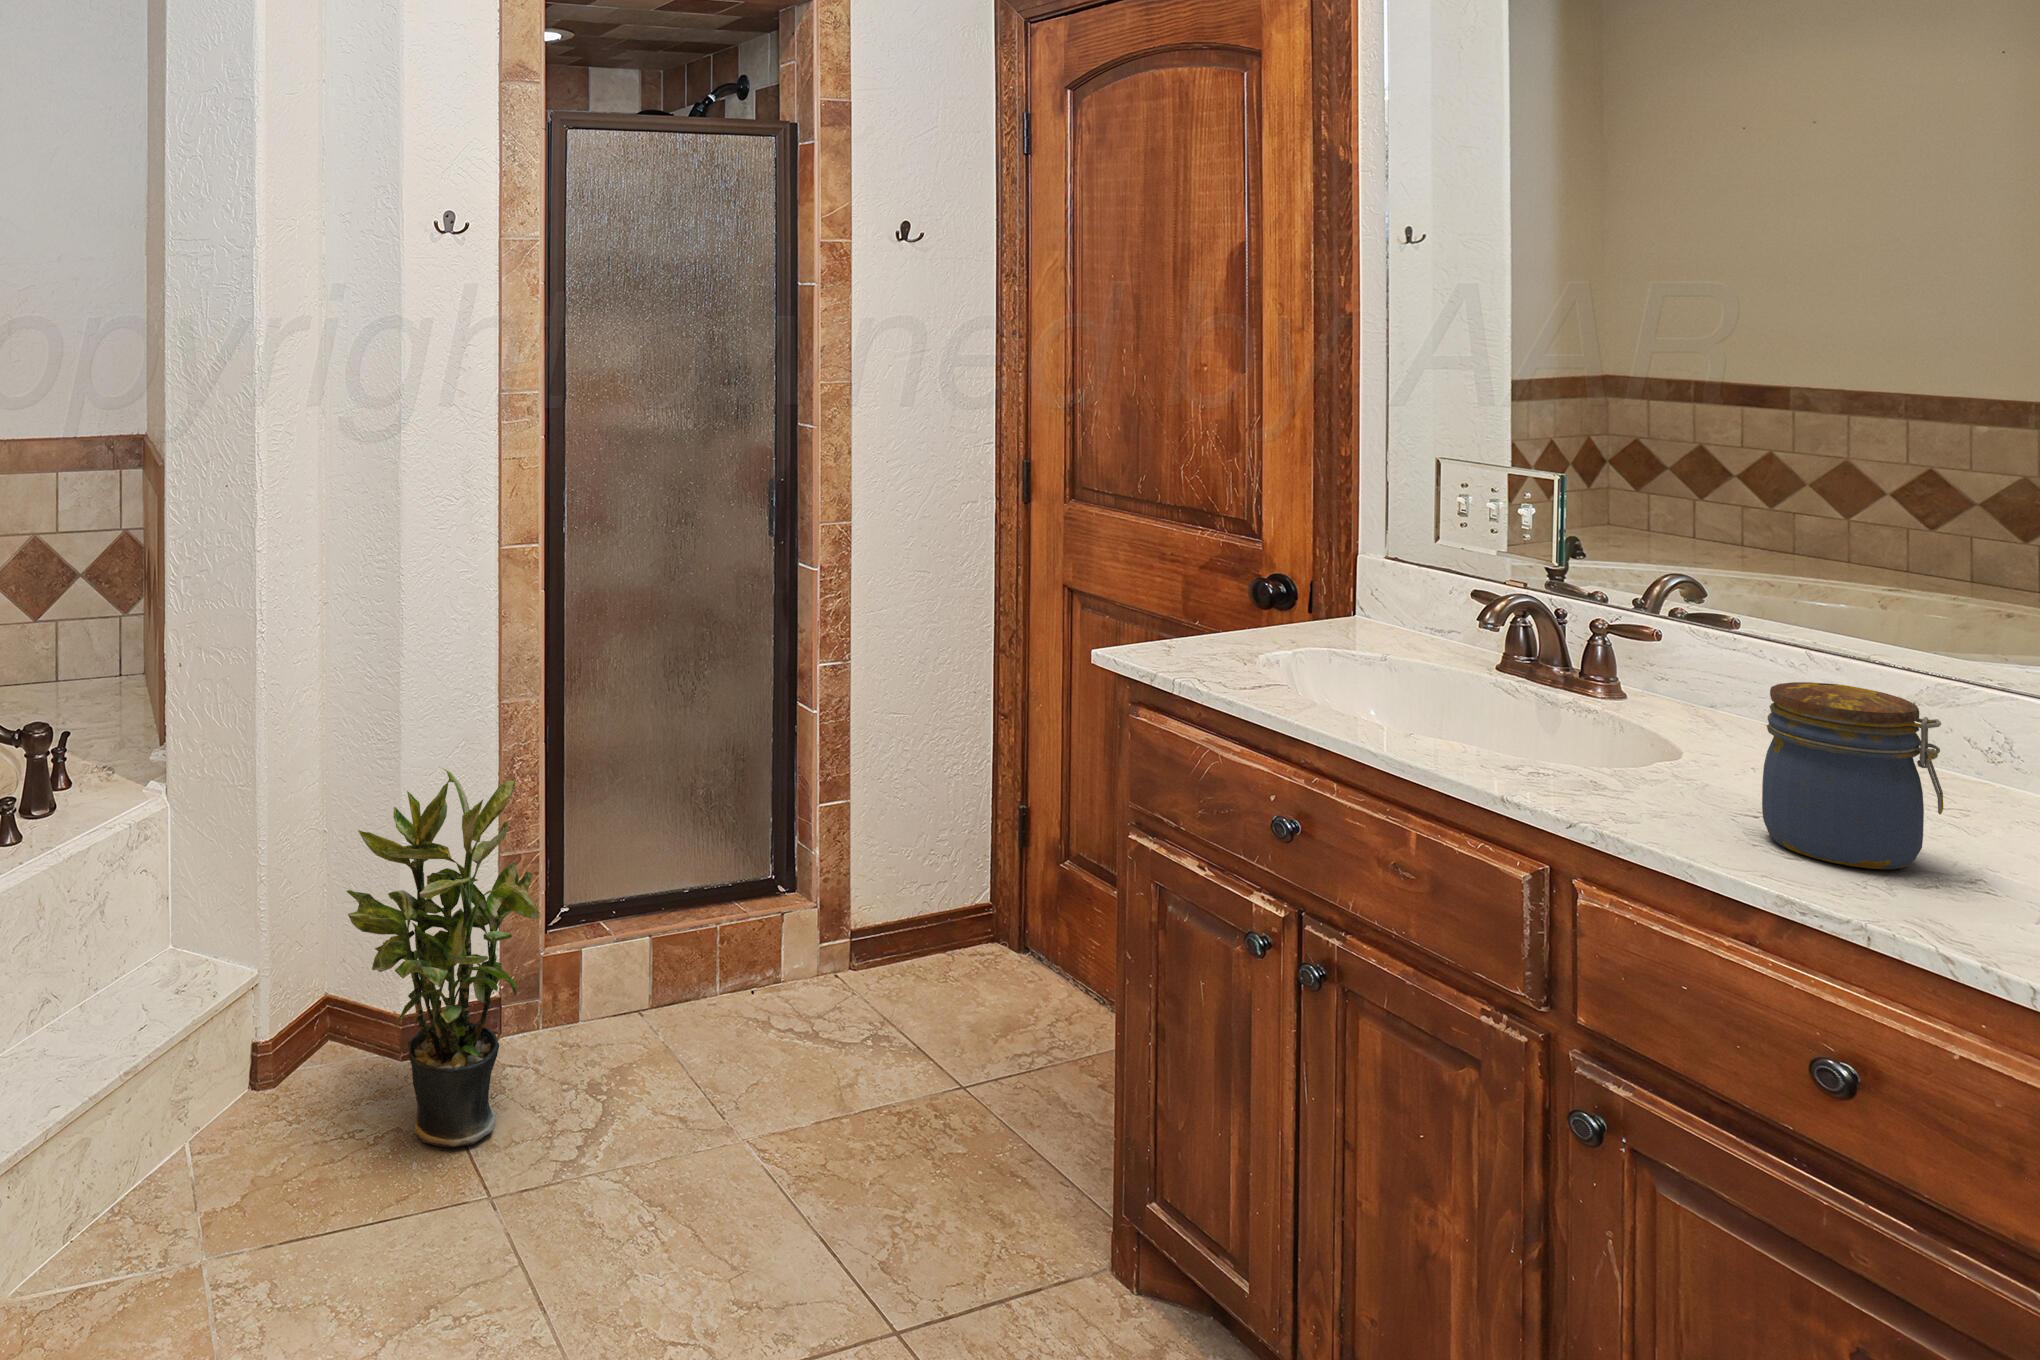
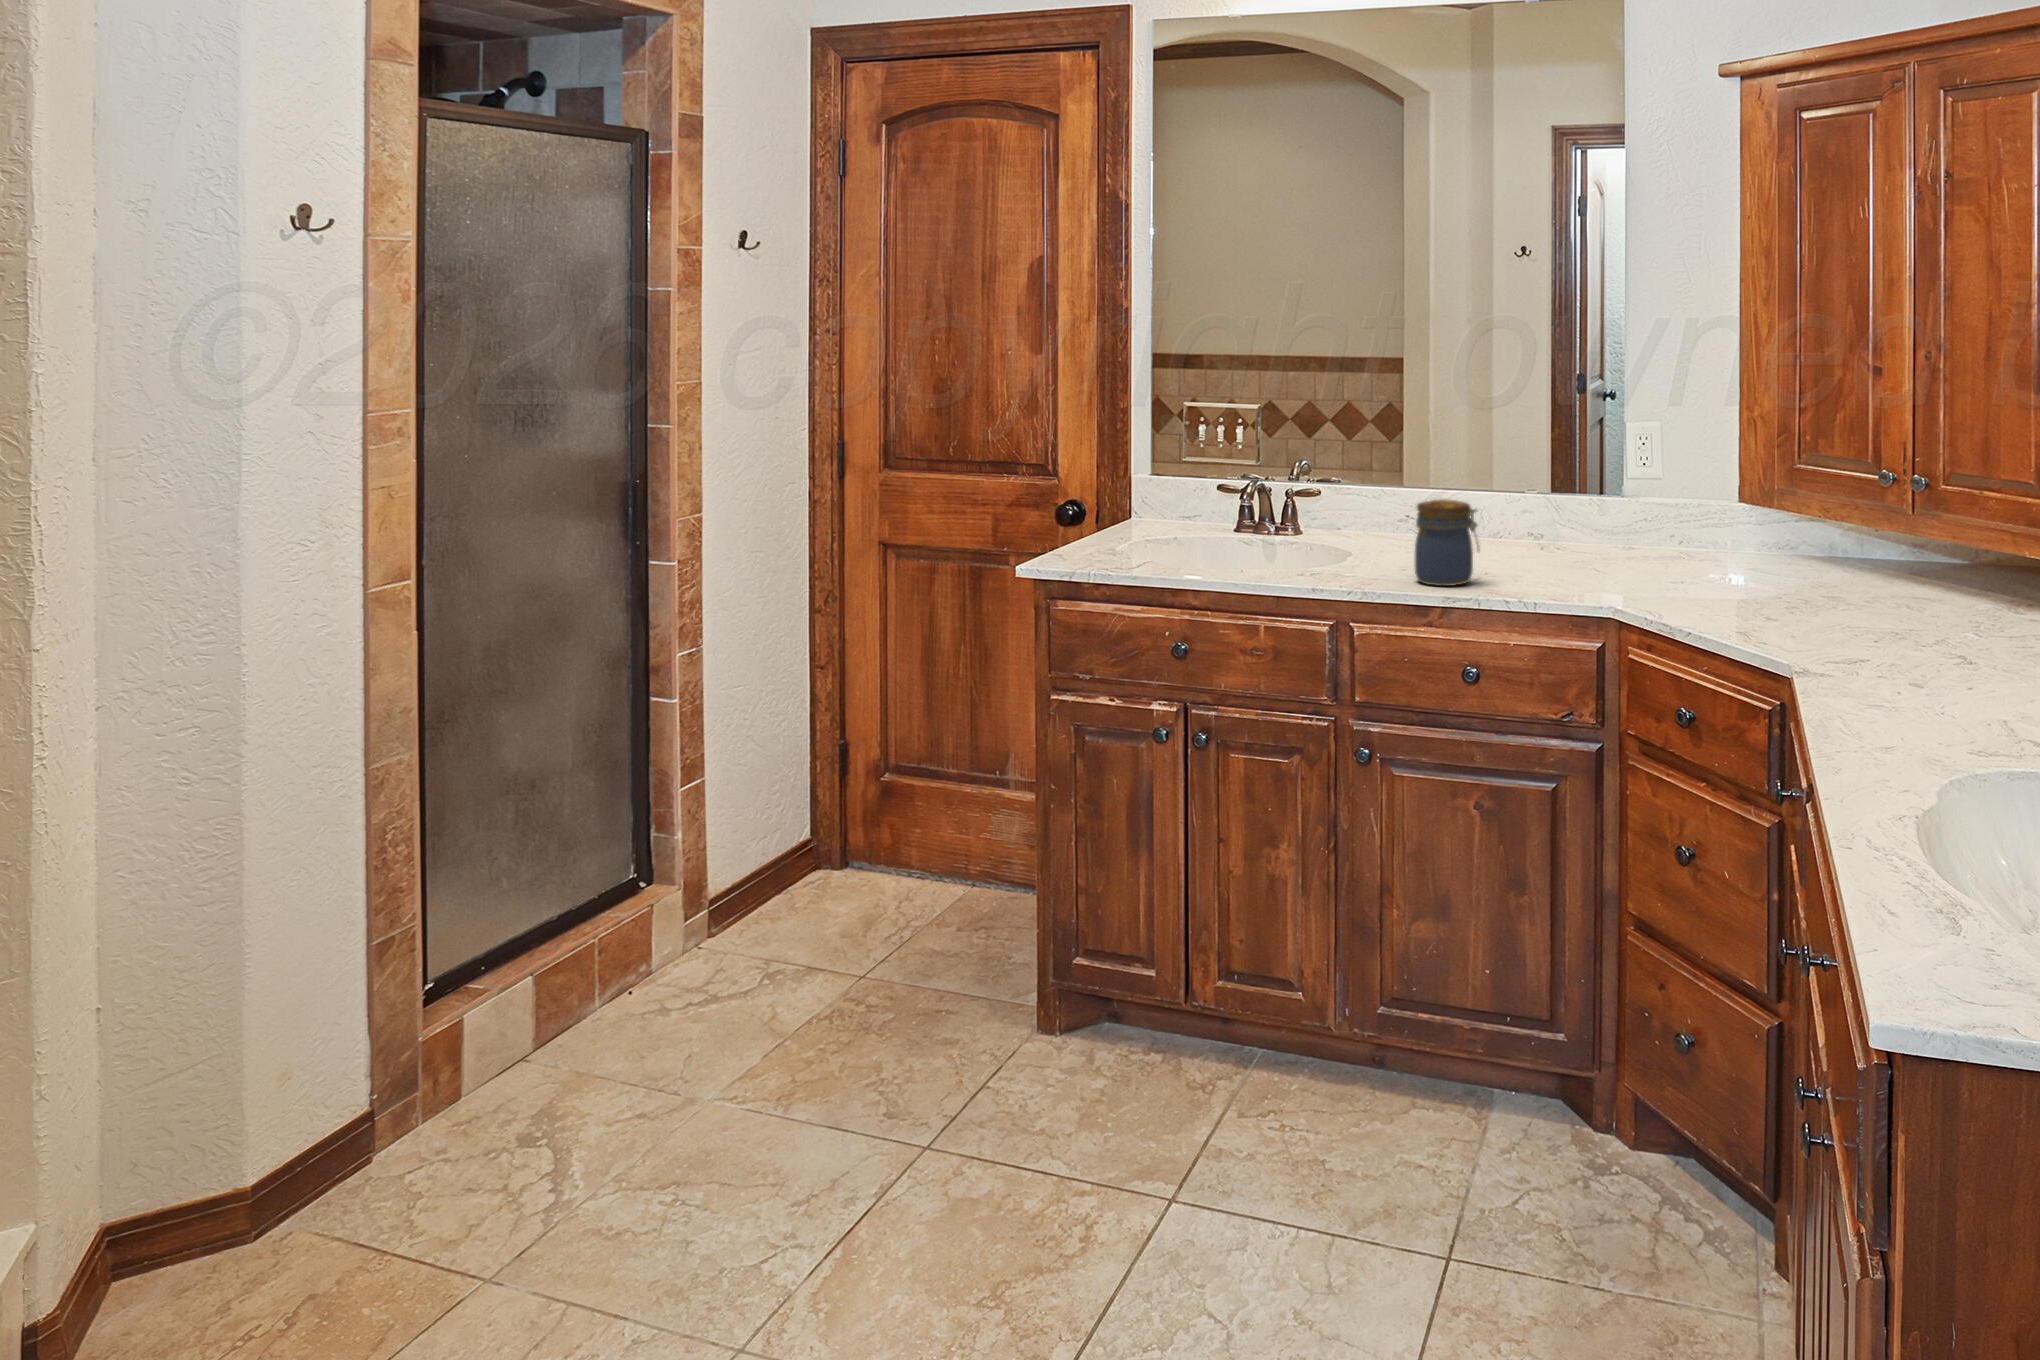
potted plant: present [347,768,539,1147] -> none [242,800,485,1233]

